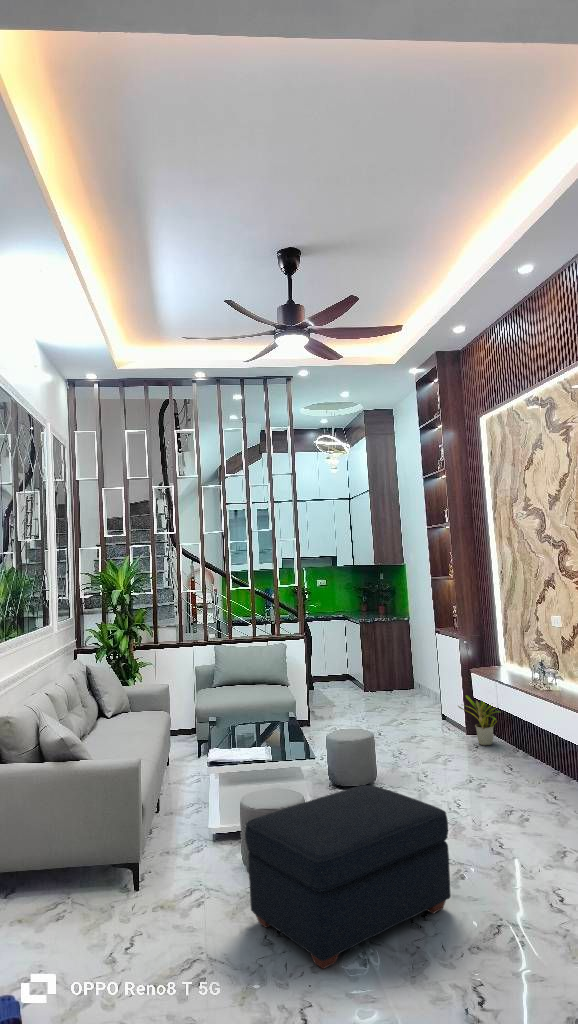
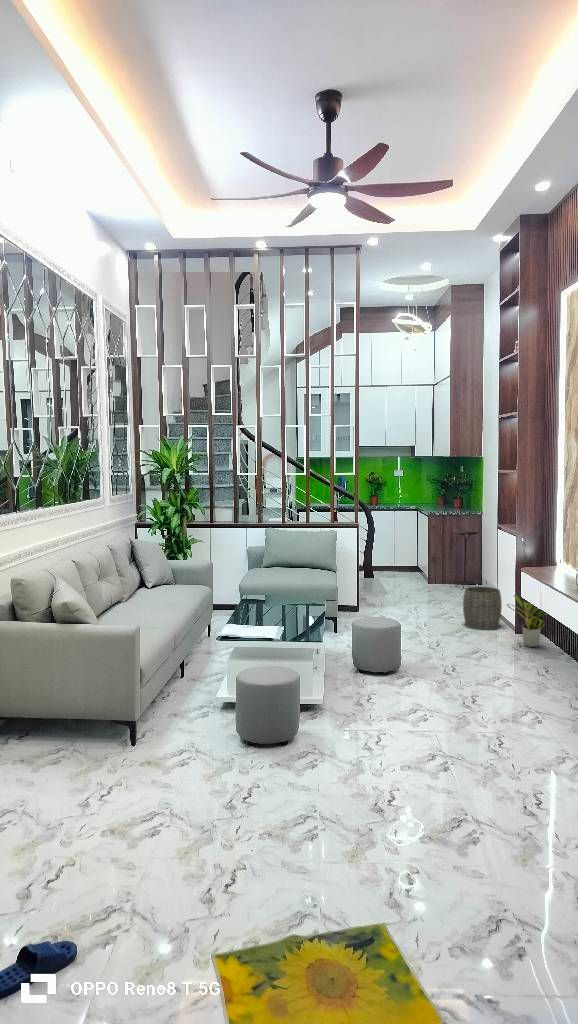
side table: none [384,635,412,695] -> present [453,530,479,588]
woven basket: none [413,690,450,733] -> present [463,586,502,630]
ottoman: present [245,785,451,969] -> none [219,673,423,838]

